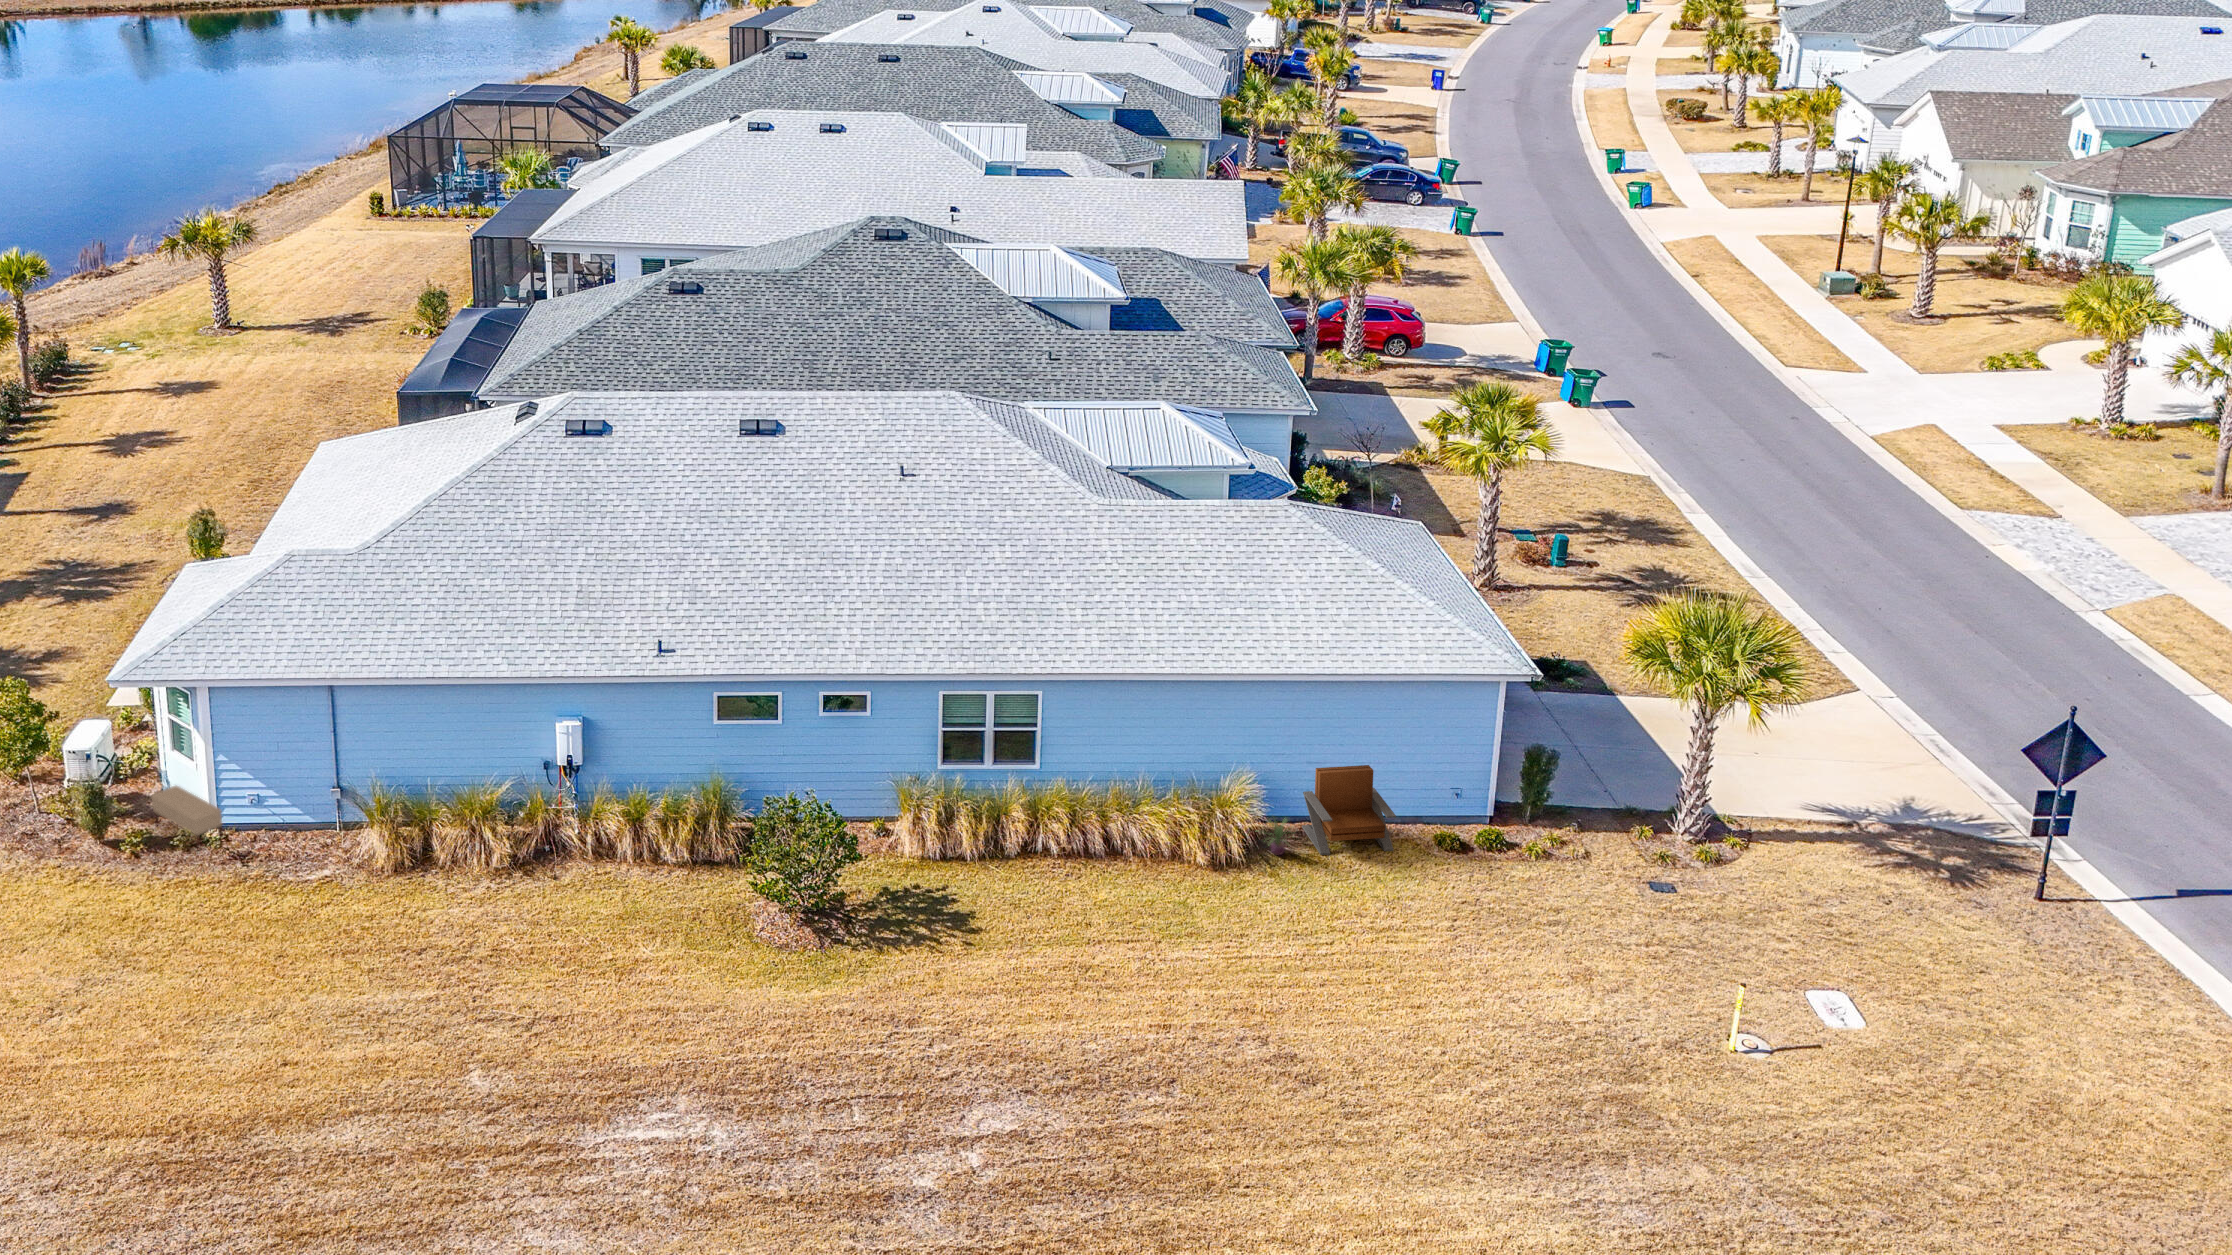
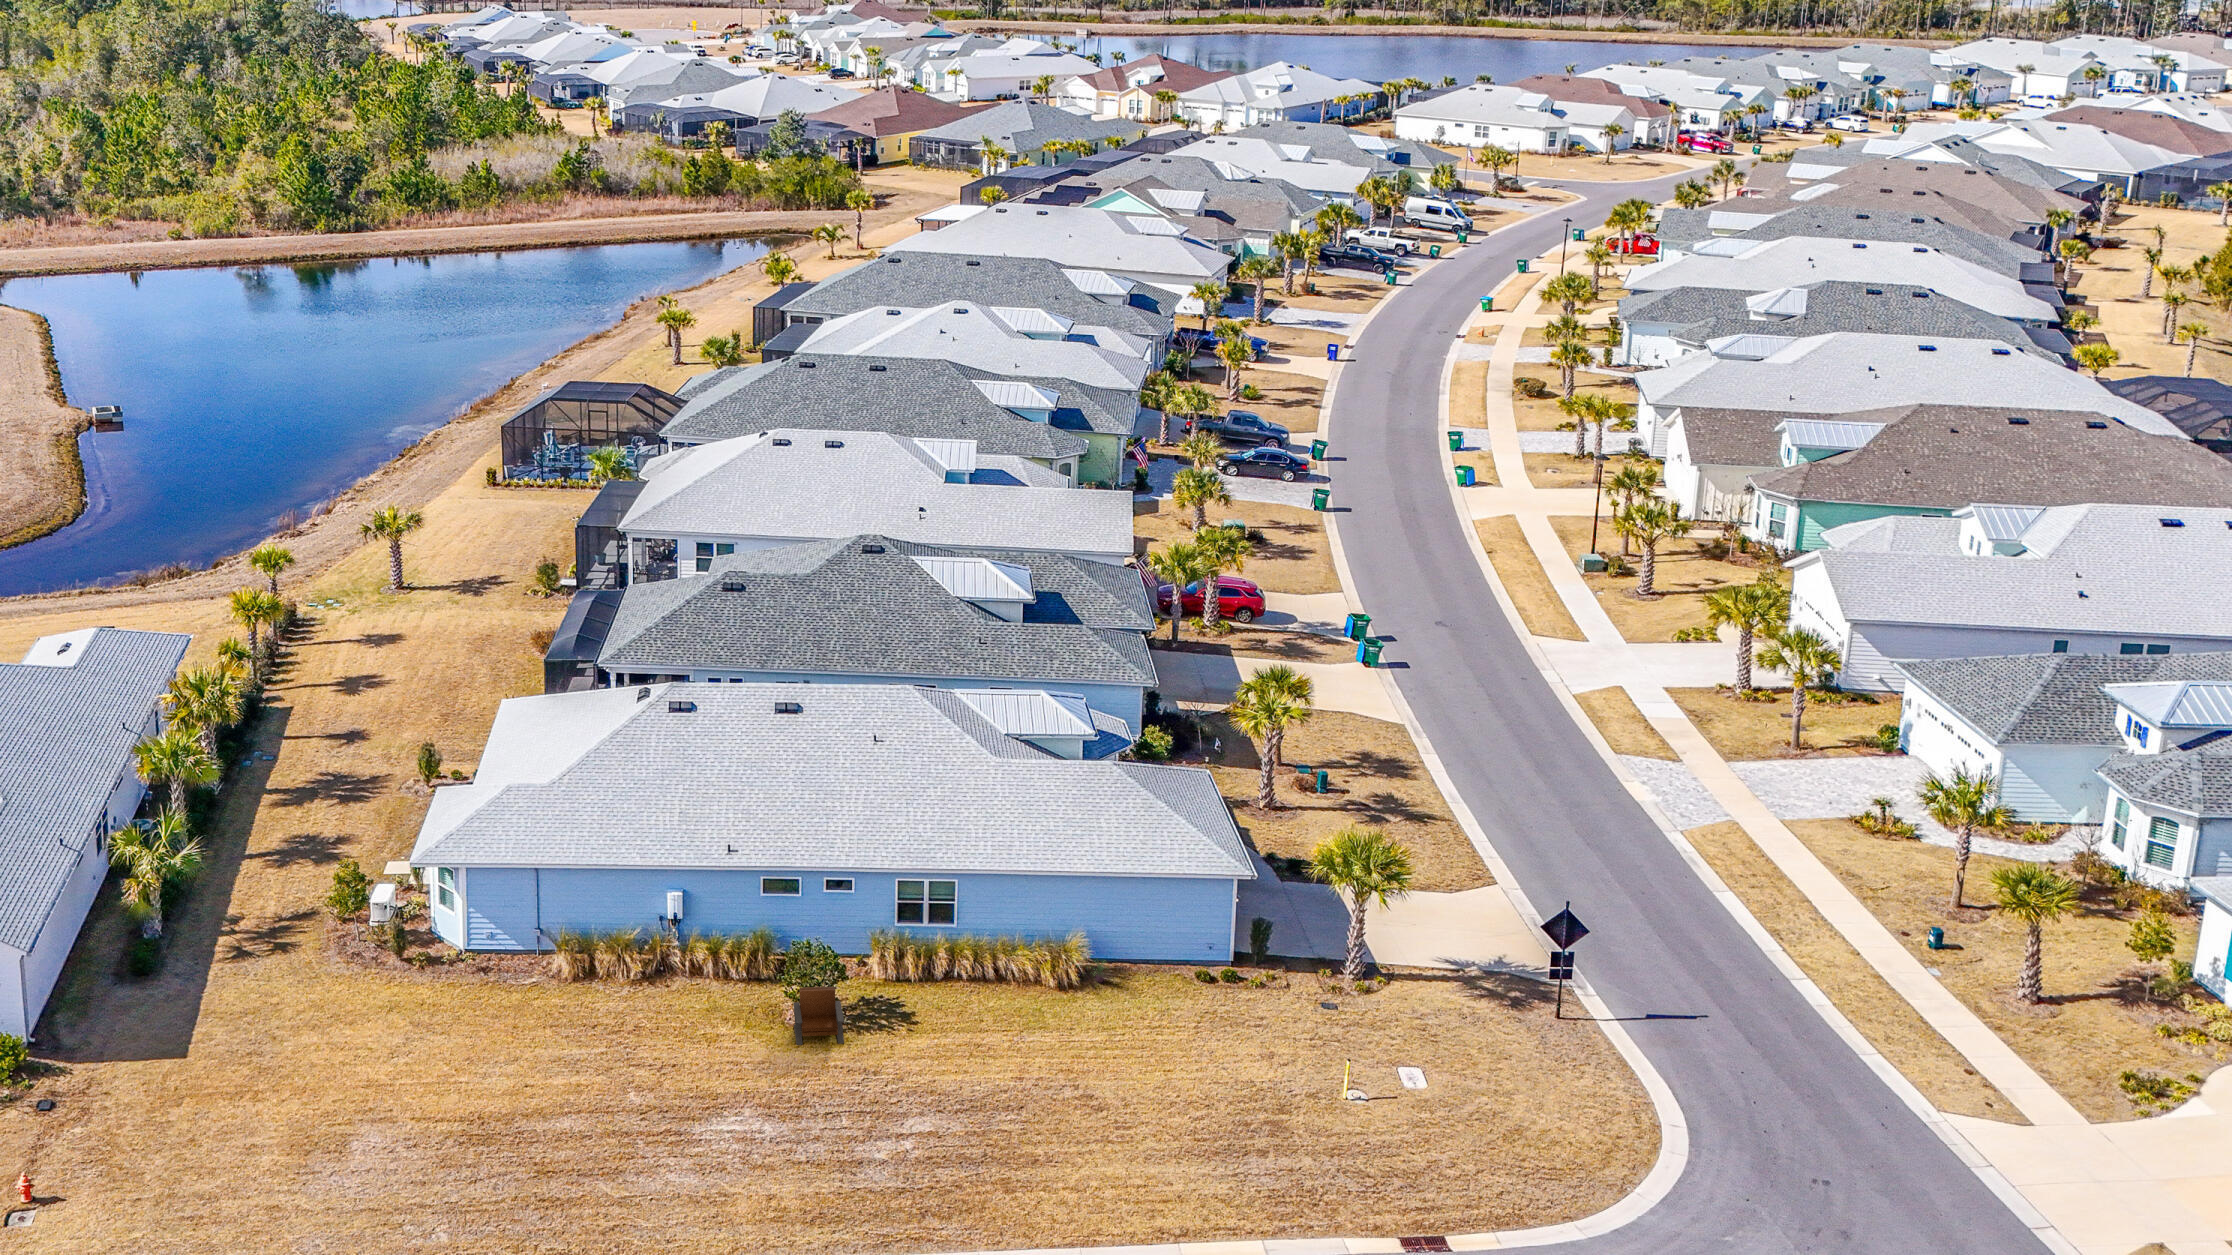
lounge chair: present [1302,765,1396,855] -> present [793,986,844,1045]
bench: present [151,786,223,849] -> none [427,926,470,966]

